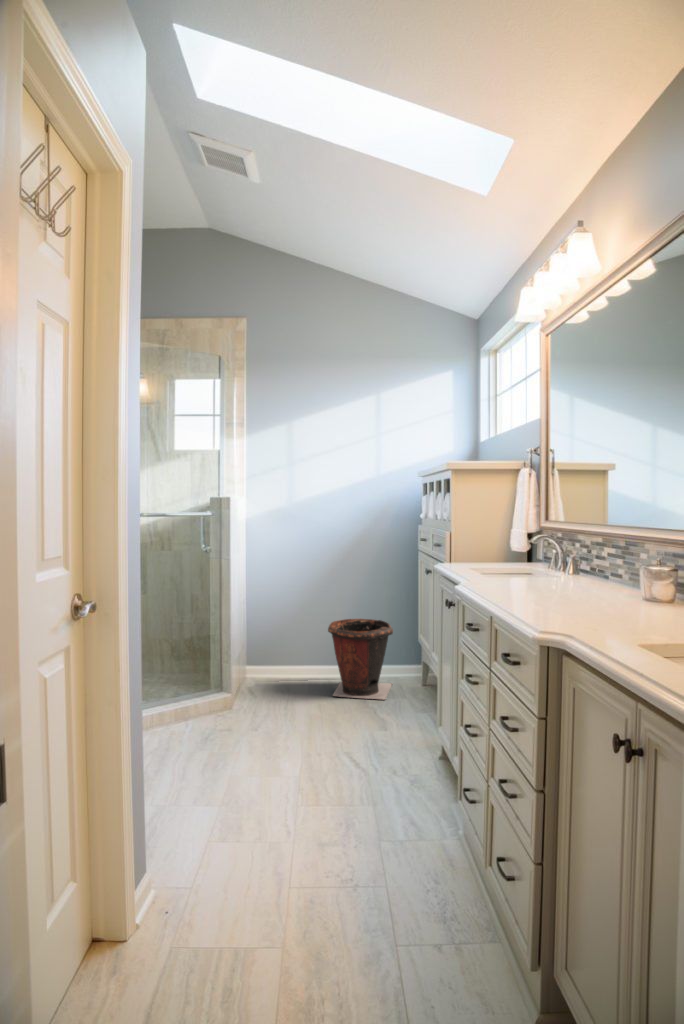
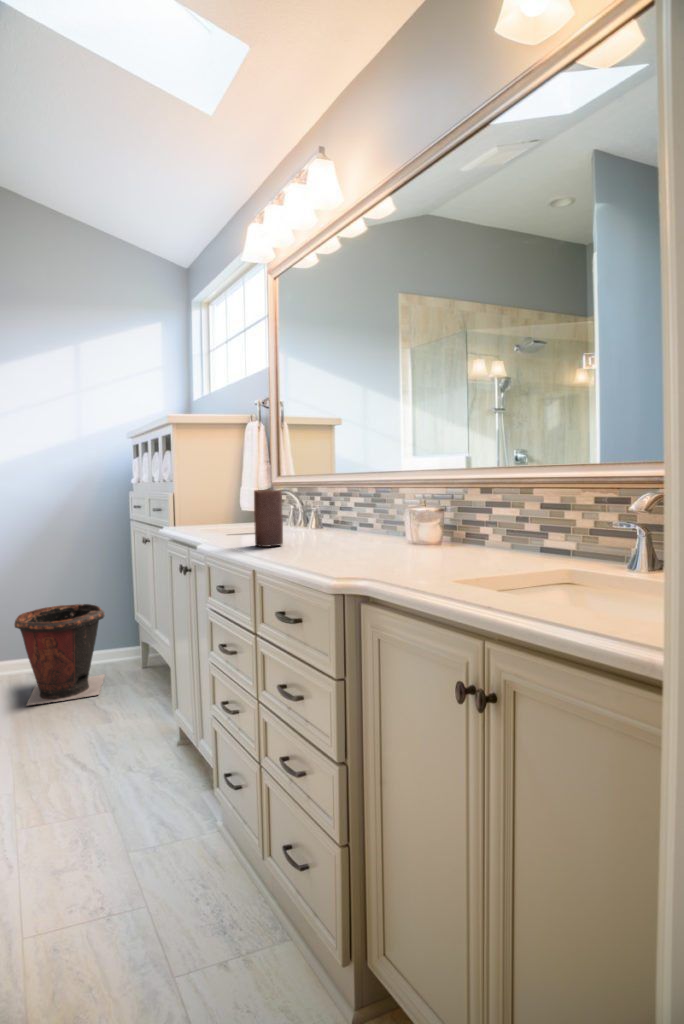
candle: none [496,542,521,593] -> present [254,490,283,547]

